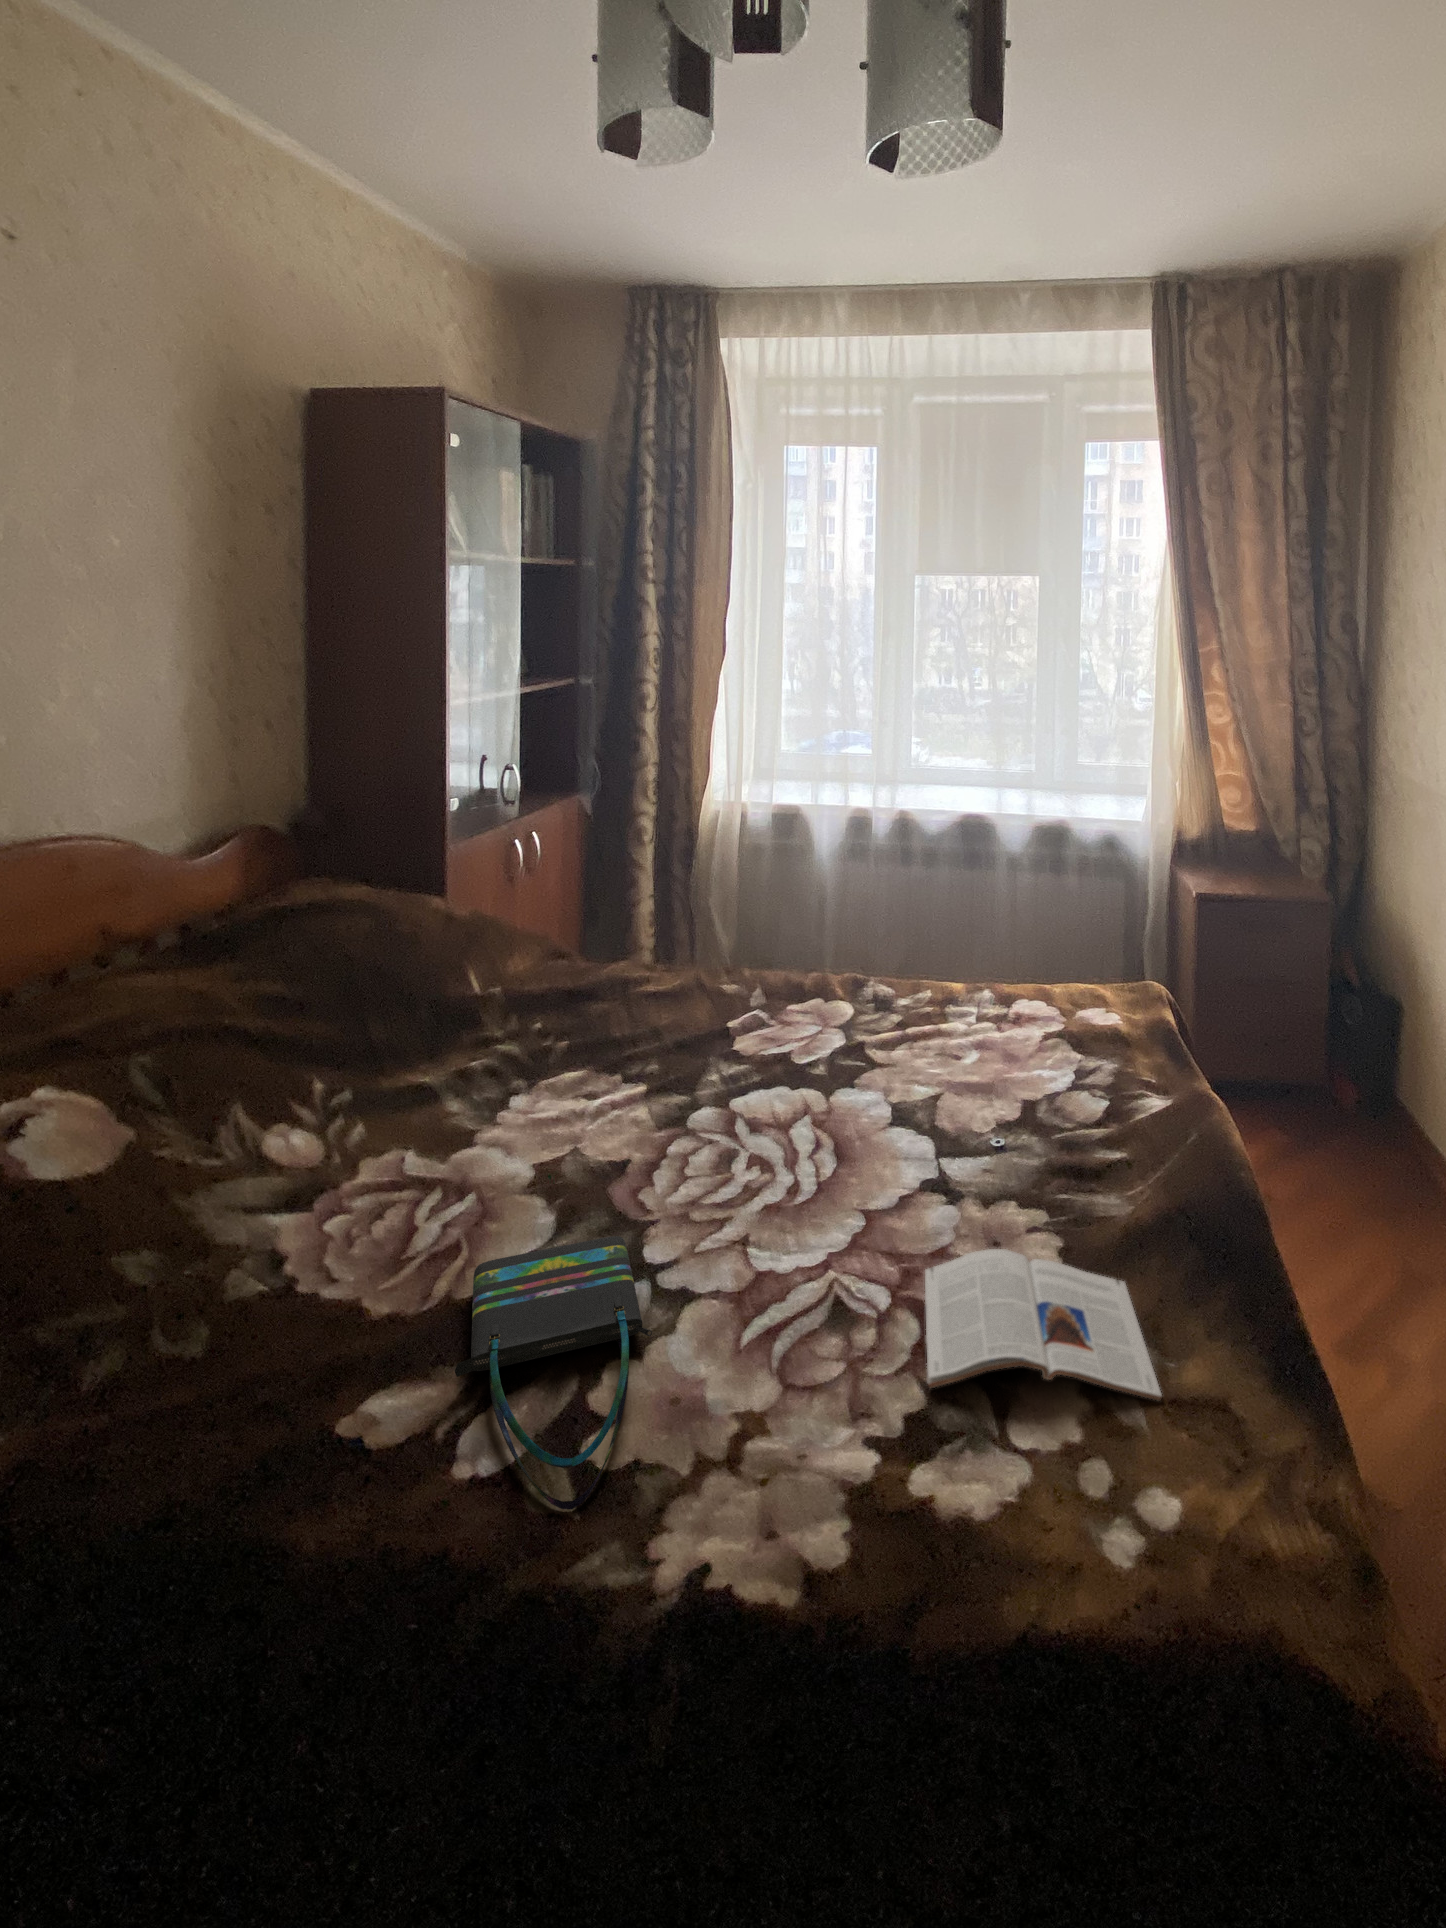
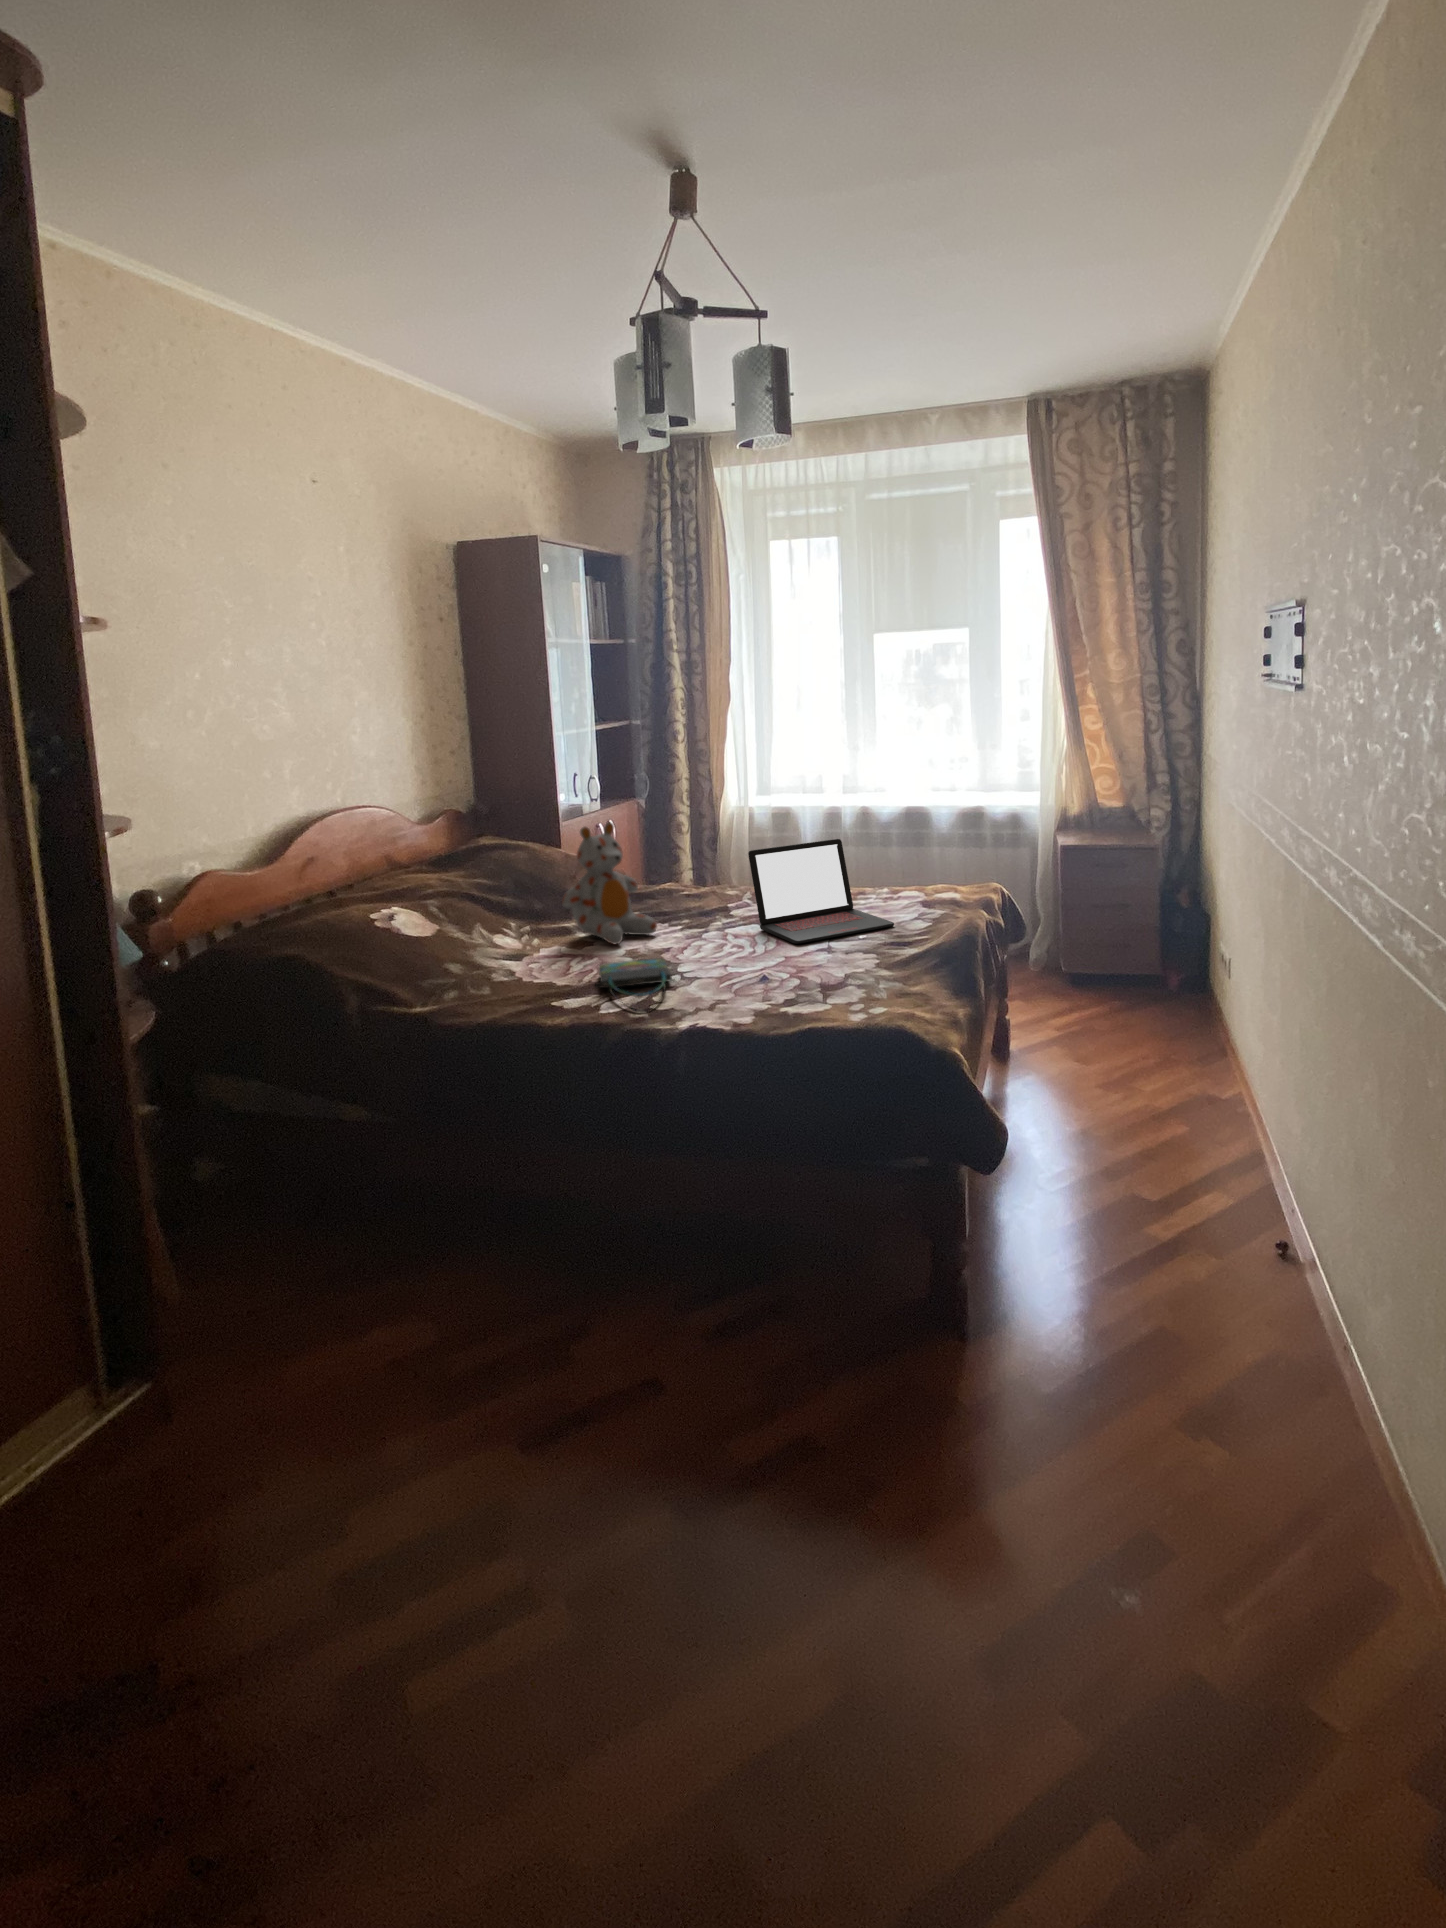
stuffed bear: none [418,894,606,1153] -> present [562,822,657,944]
laptop: none [784,919,1040,1160] -> present [748,839,894,944]
magazine: present [925,1249,1162,1400] -> none [792,957,898,995]

